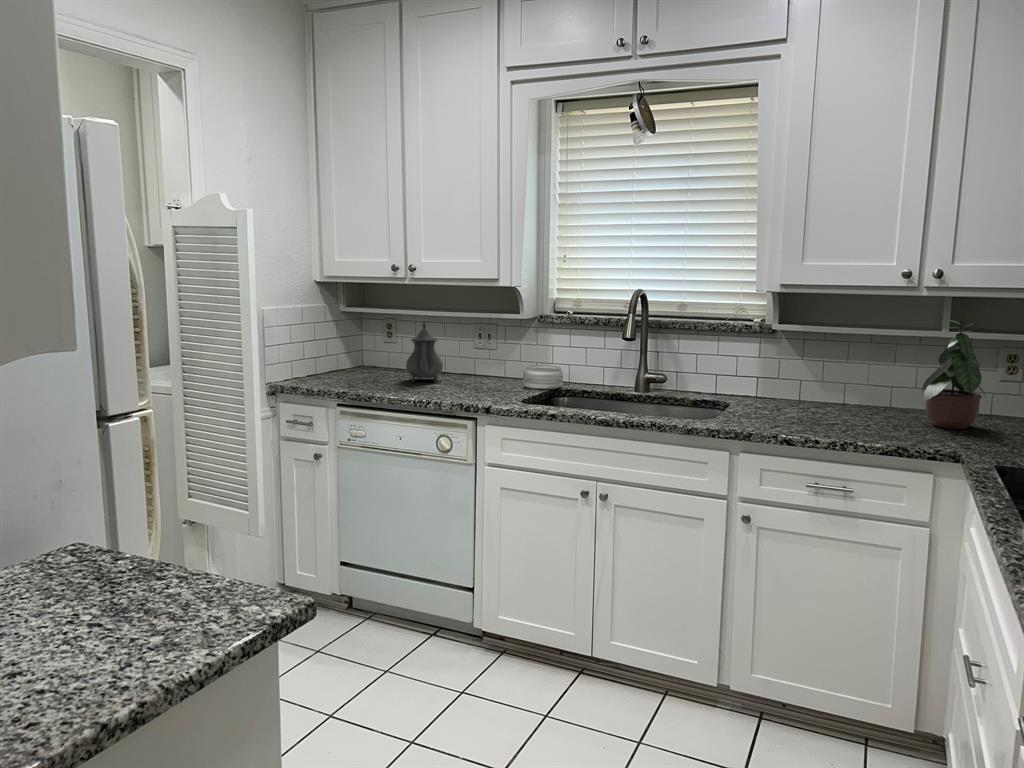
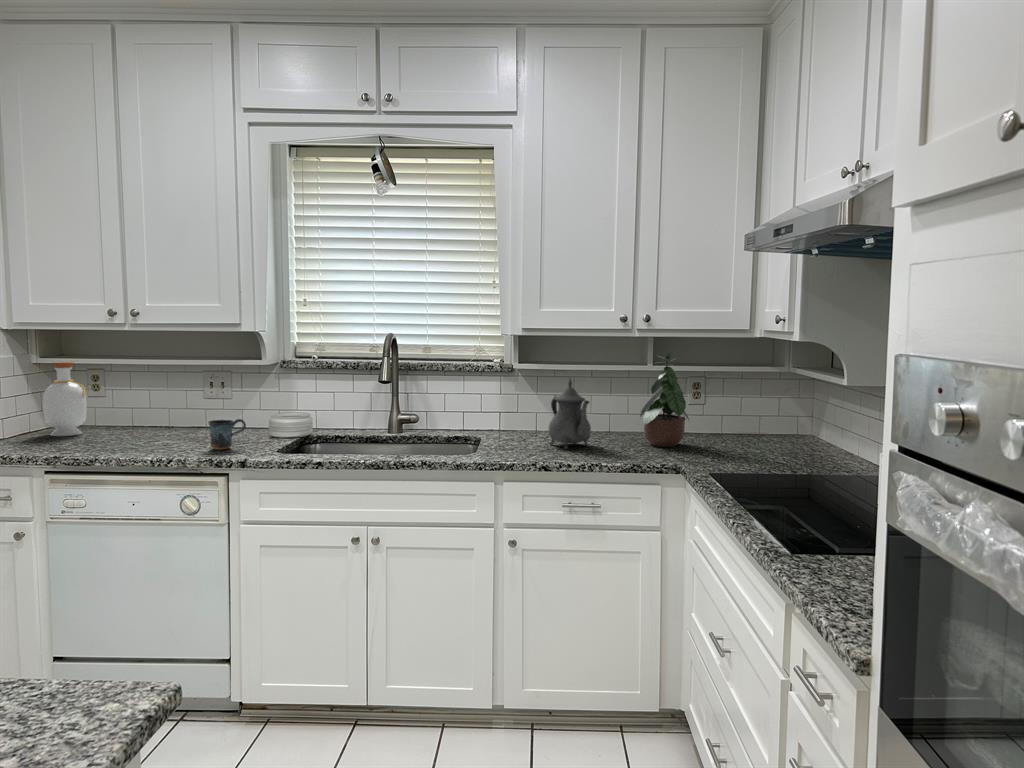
bottle: none [341,311,374,376] -> present [43,362,87,436]
teapot: present [406,321,443,382] -> present [548,378,591,449]
mug: none [462,368,496,396] -> present [208,419,246,450]

